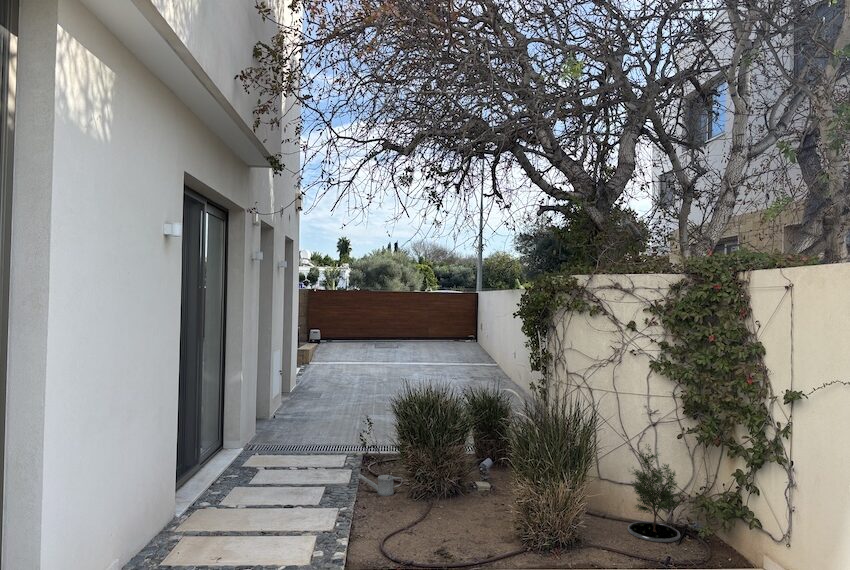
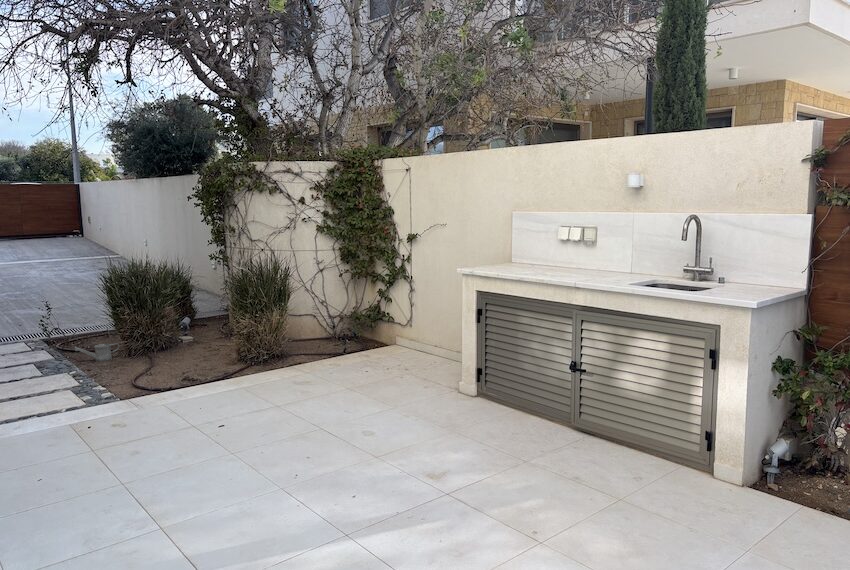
potted tree: present [628,444,683,542] -> none [308,282,346,346]

